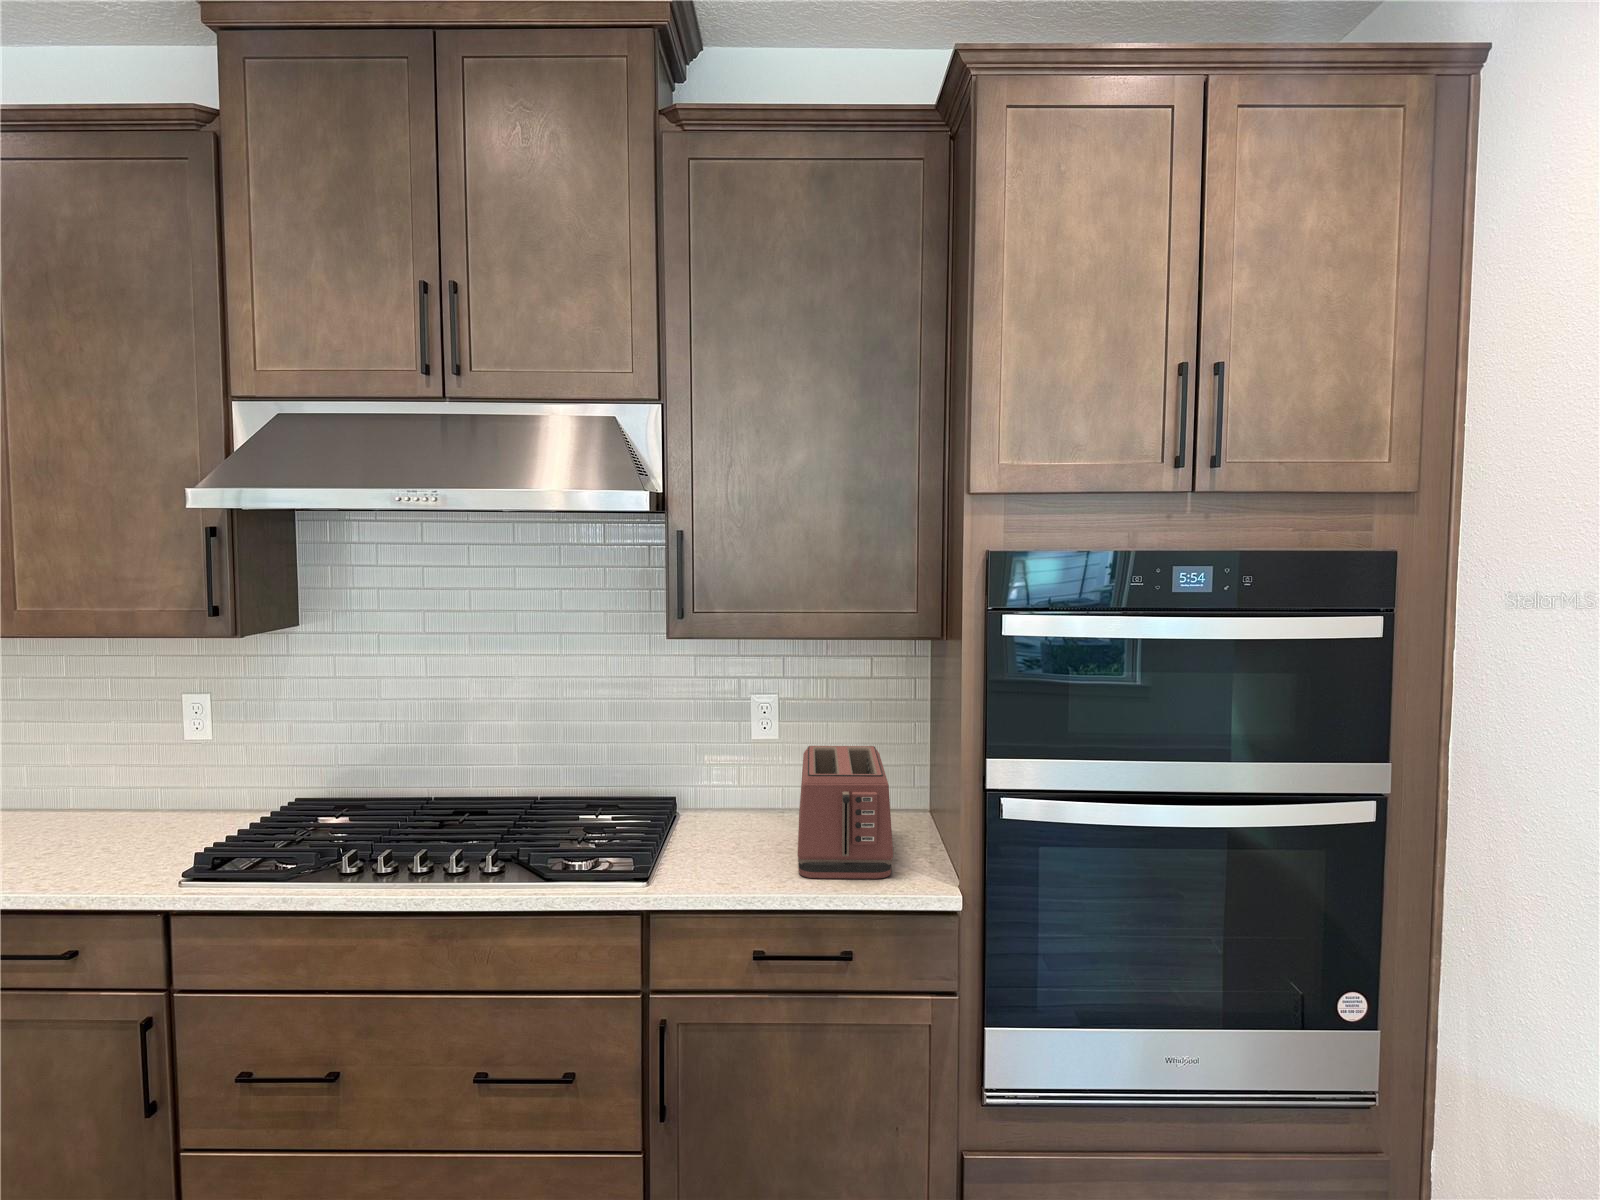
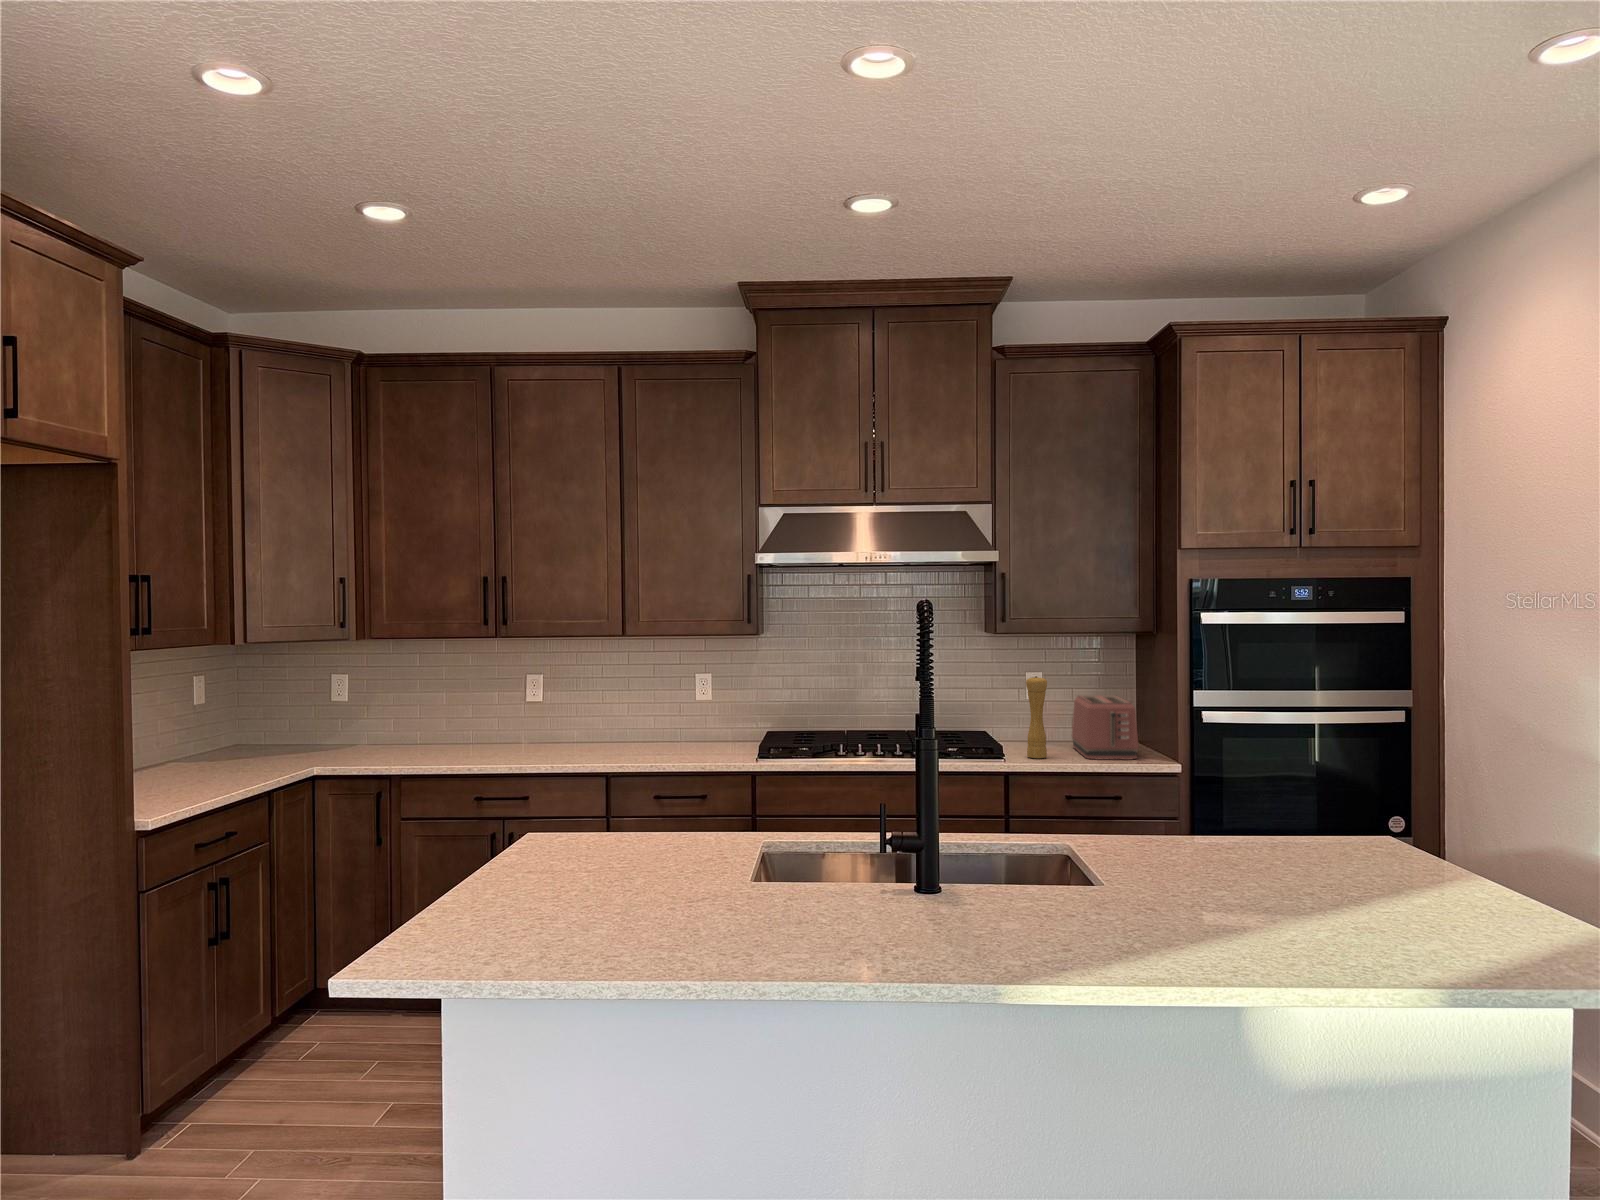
pepper mill: none [694,724,732,875] -> present [1026,676,1047,758]

